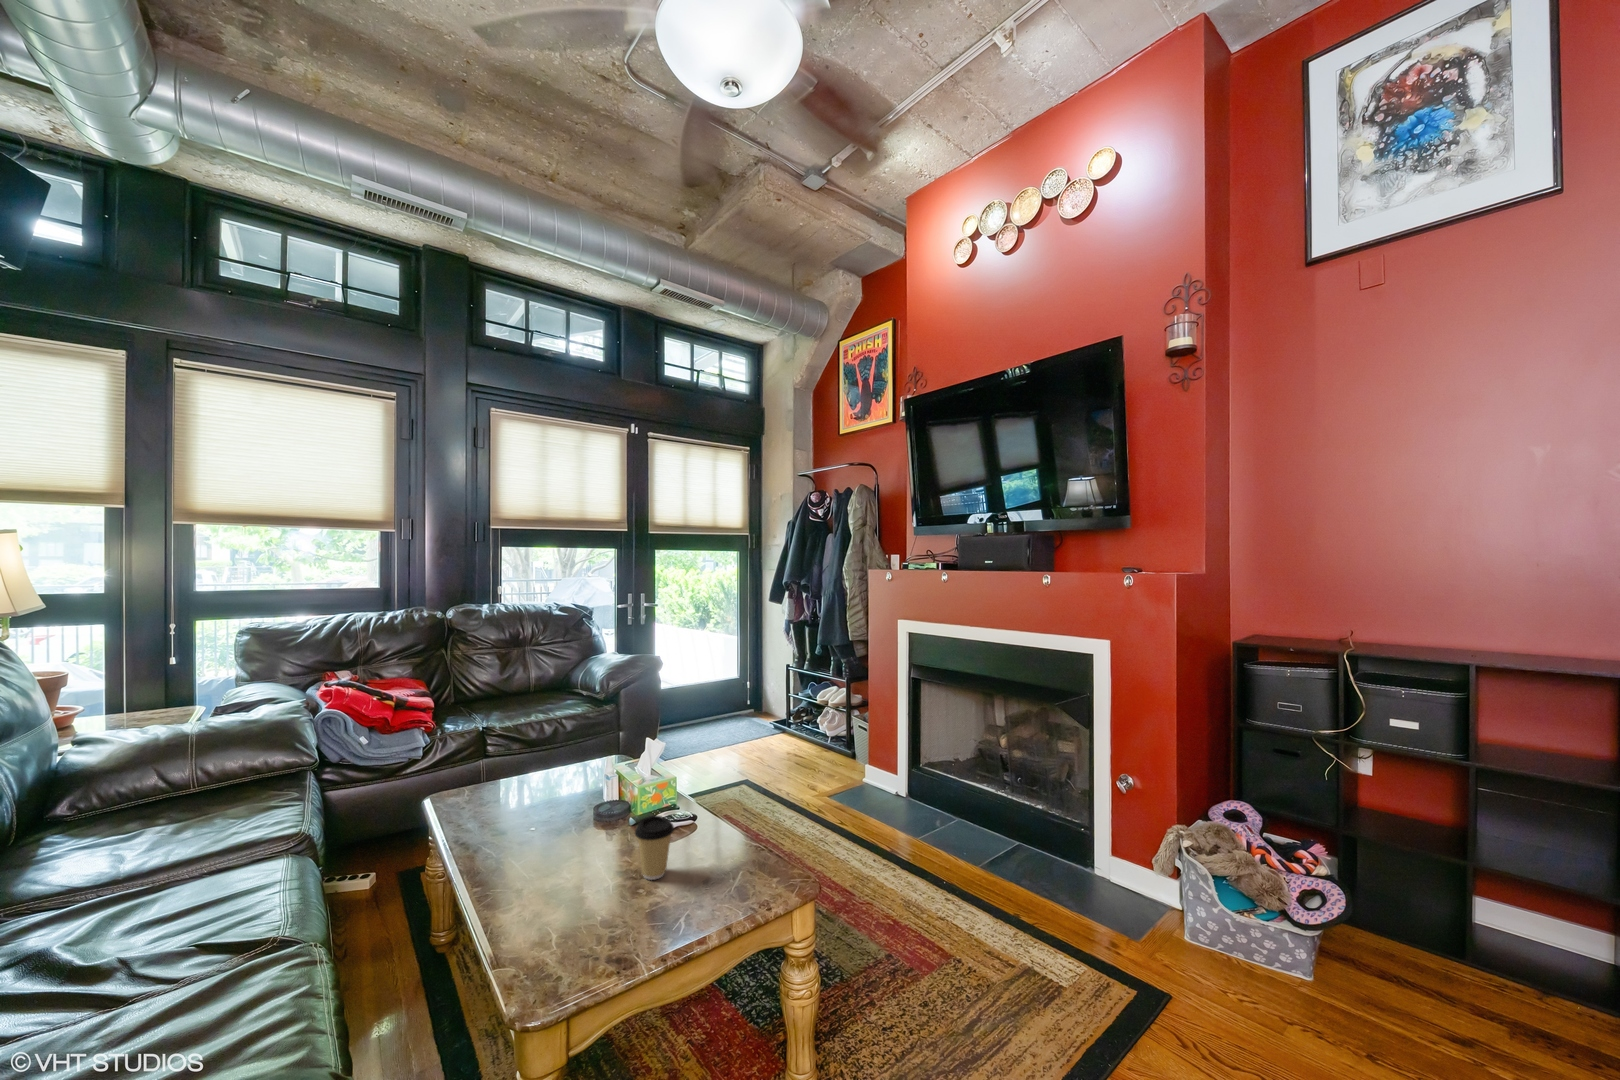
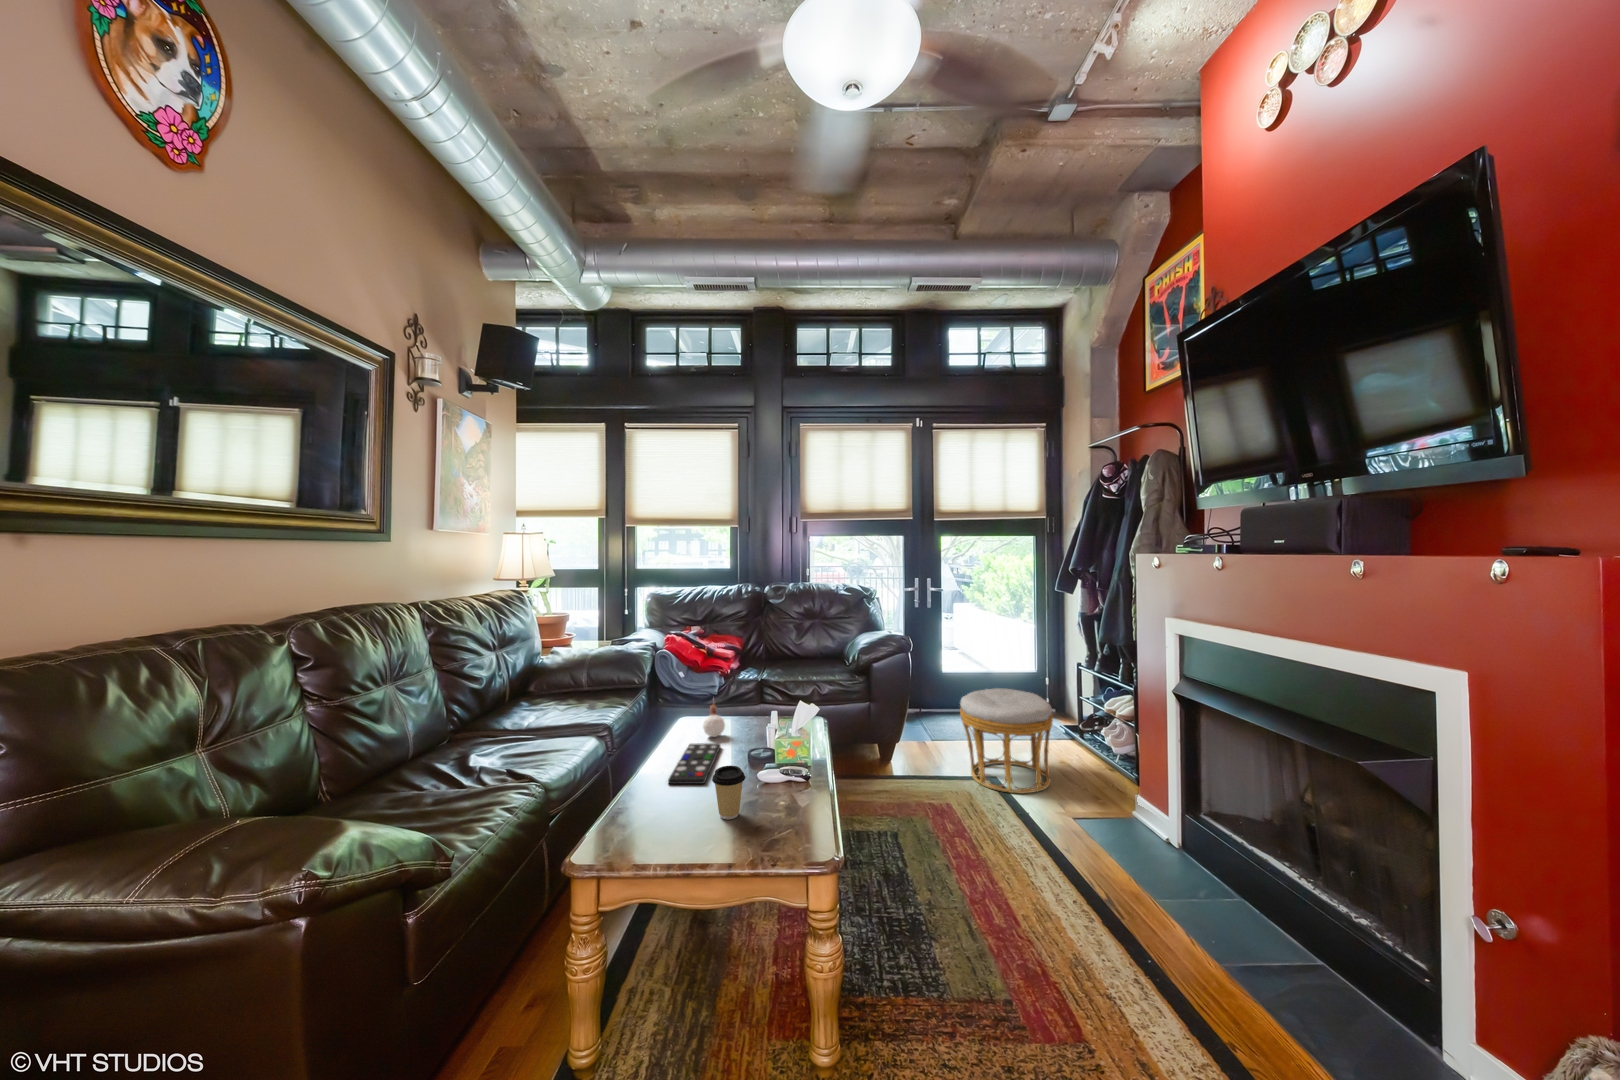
ottoman: none [717,698,801,796] -> present [960,688,1053,794]
candle: none [504,753,535,805] -> present [703,704,725,737]
remote control: none [503,808,581,870] -> present [668,743,721,784]

